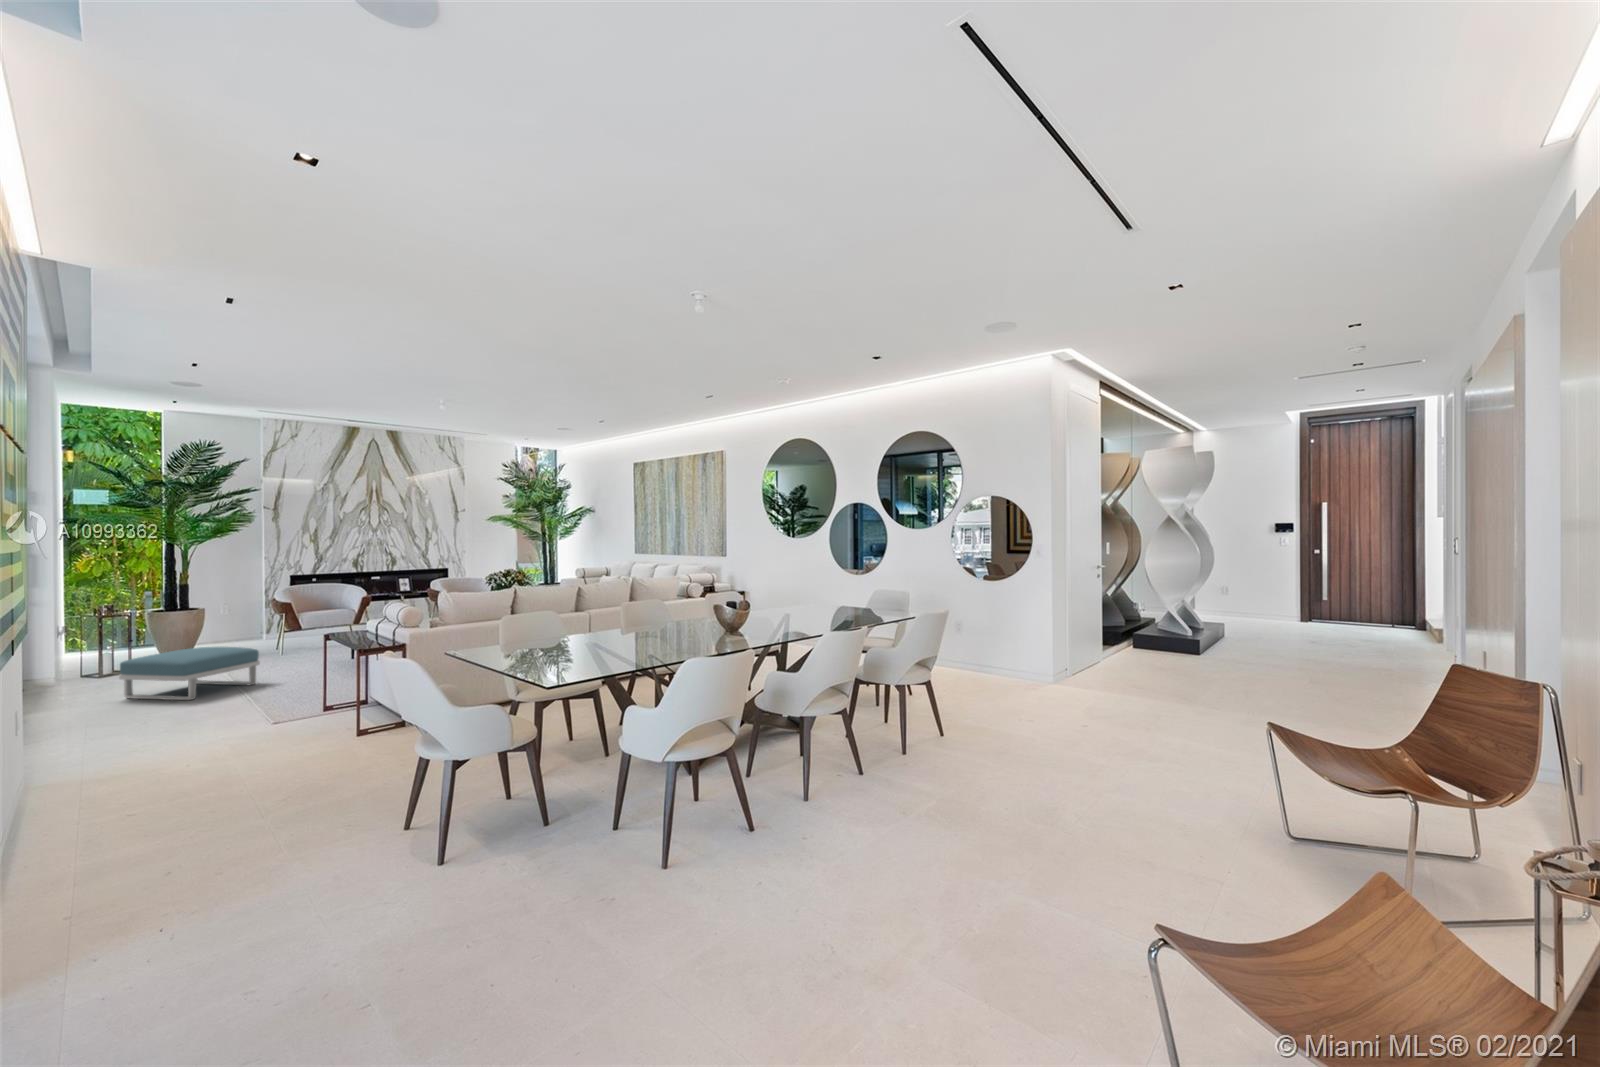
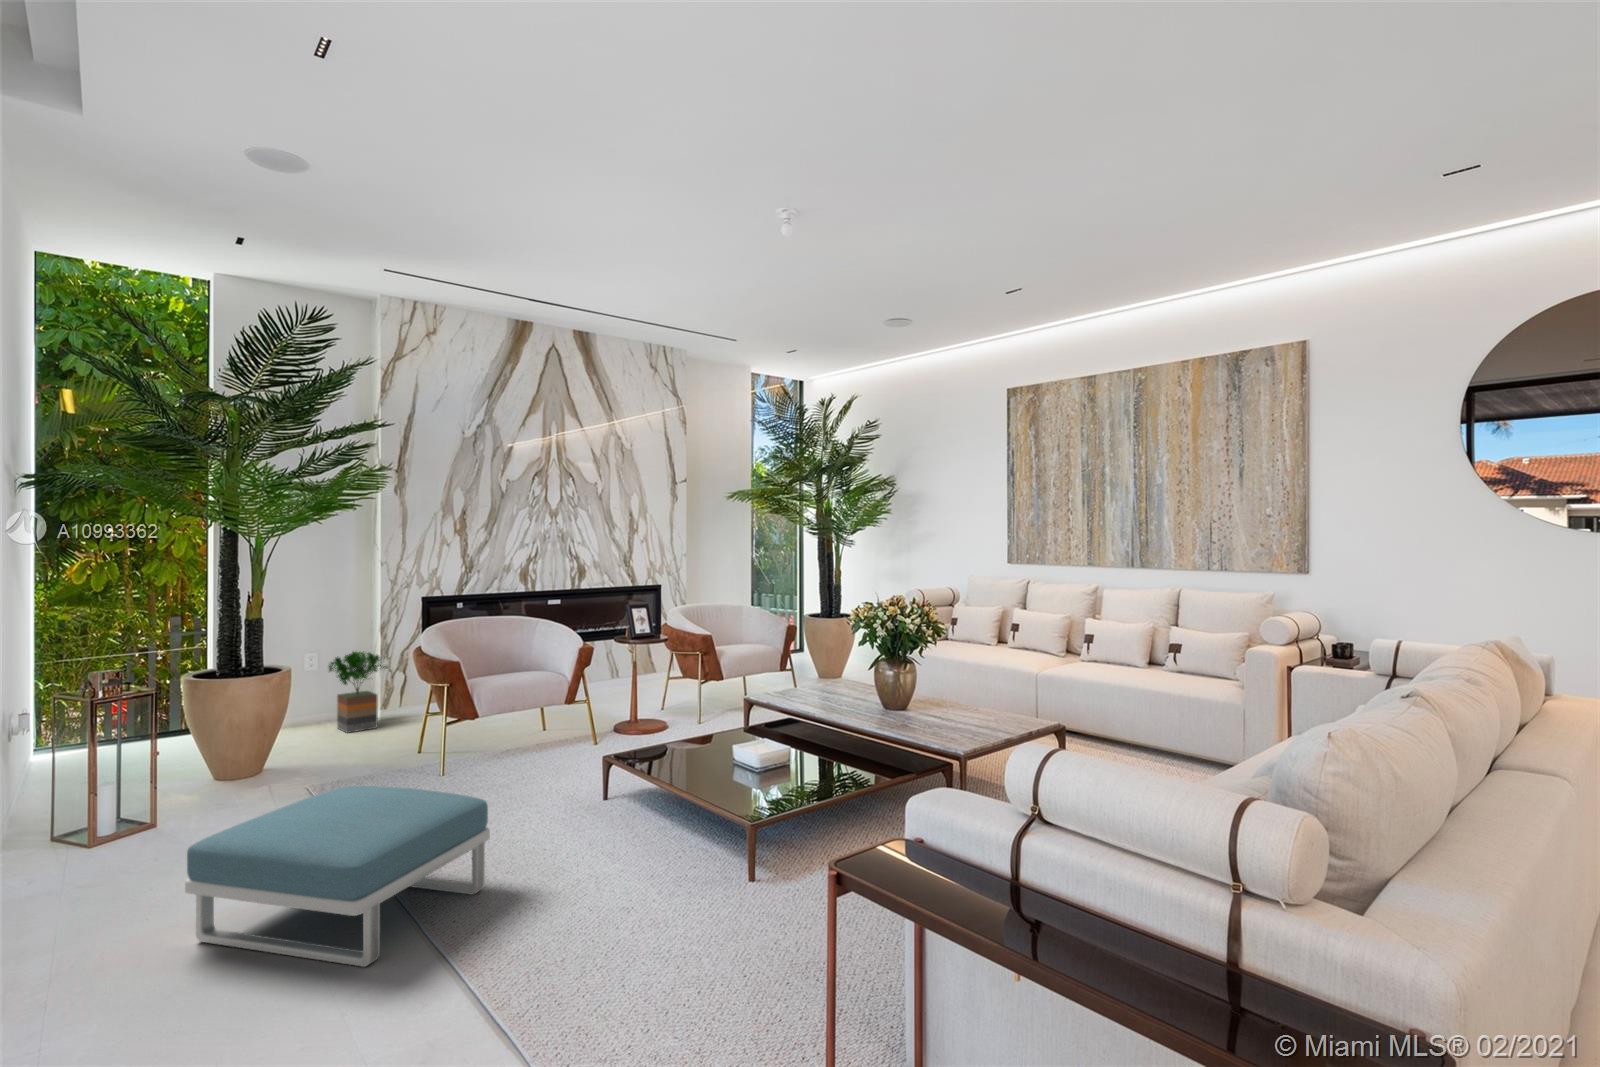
potted tree: none [228,603,267,644] -> present [329,651,388,733]

